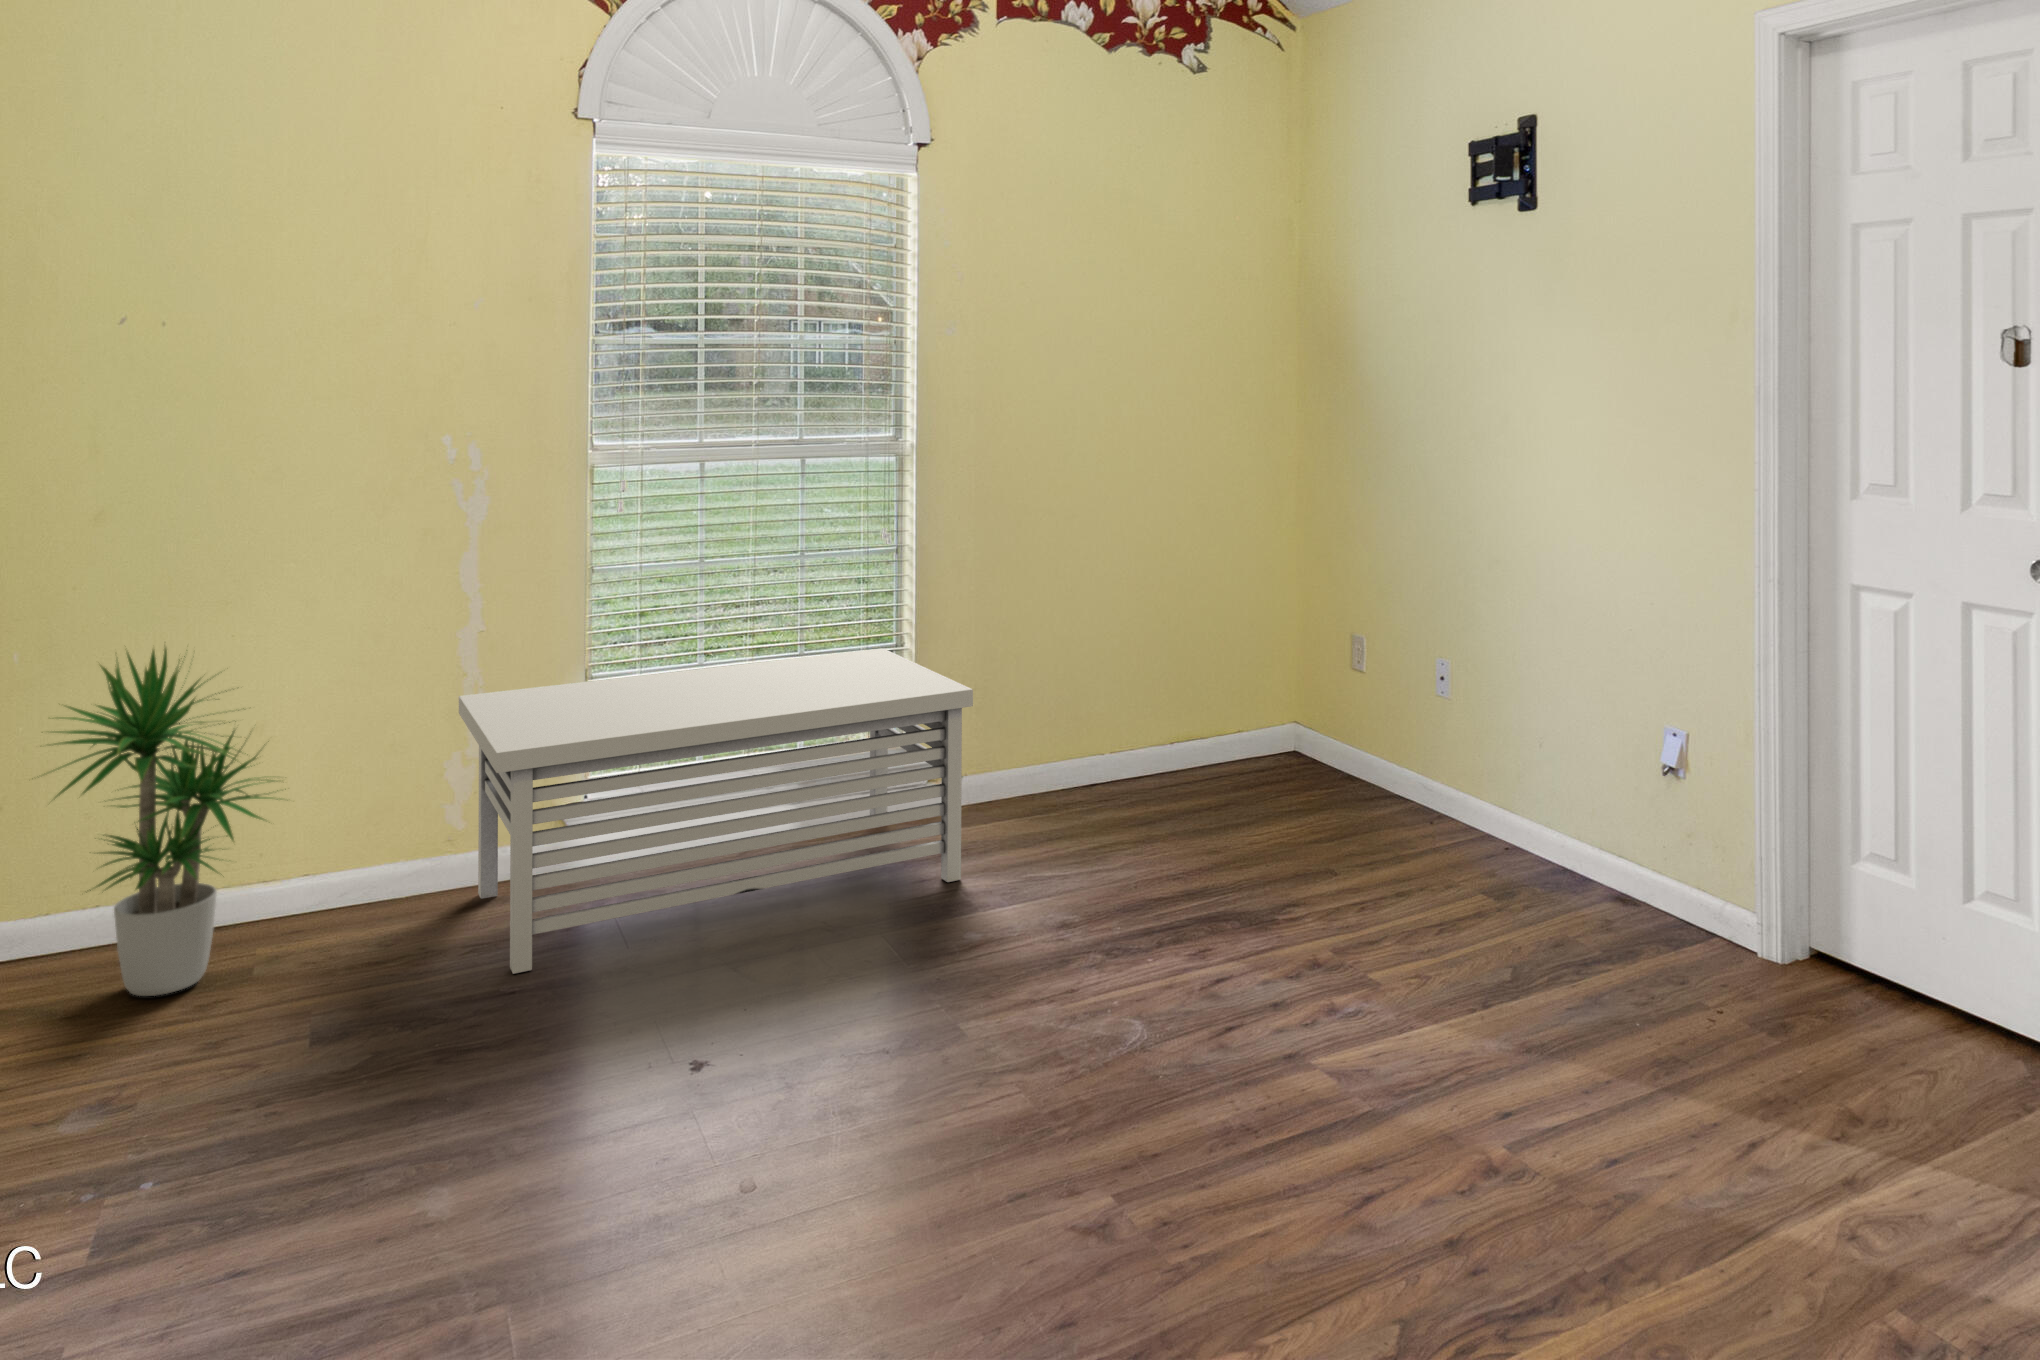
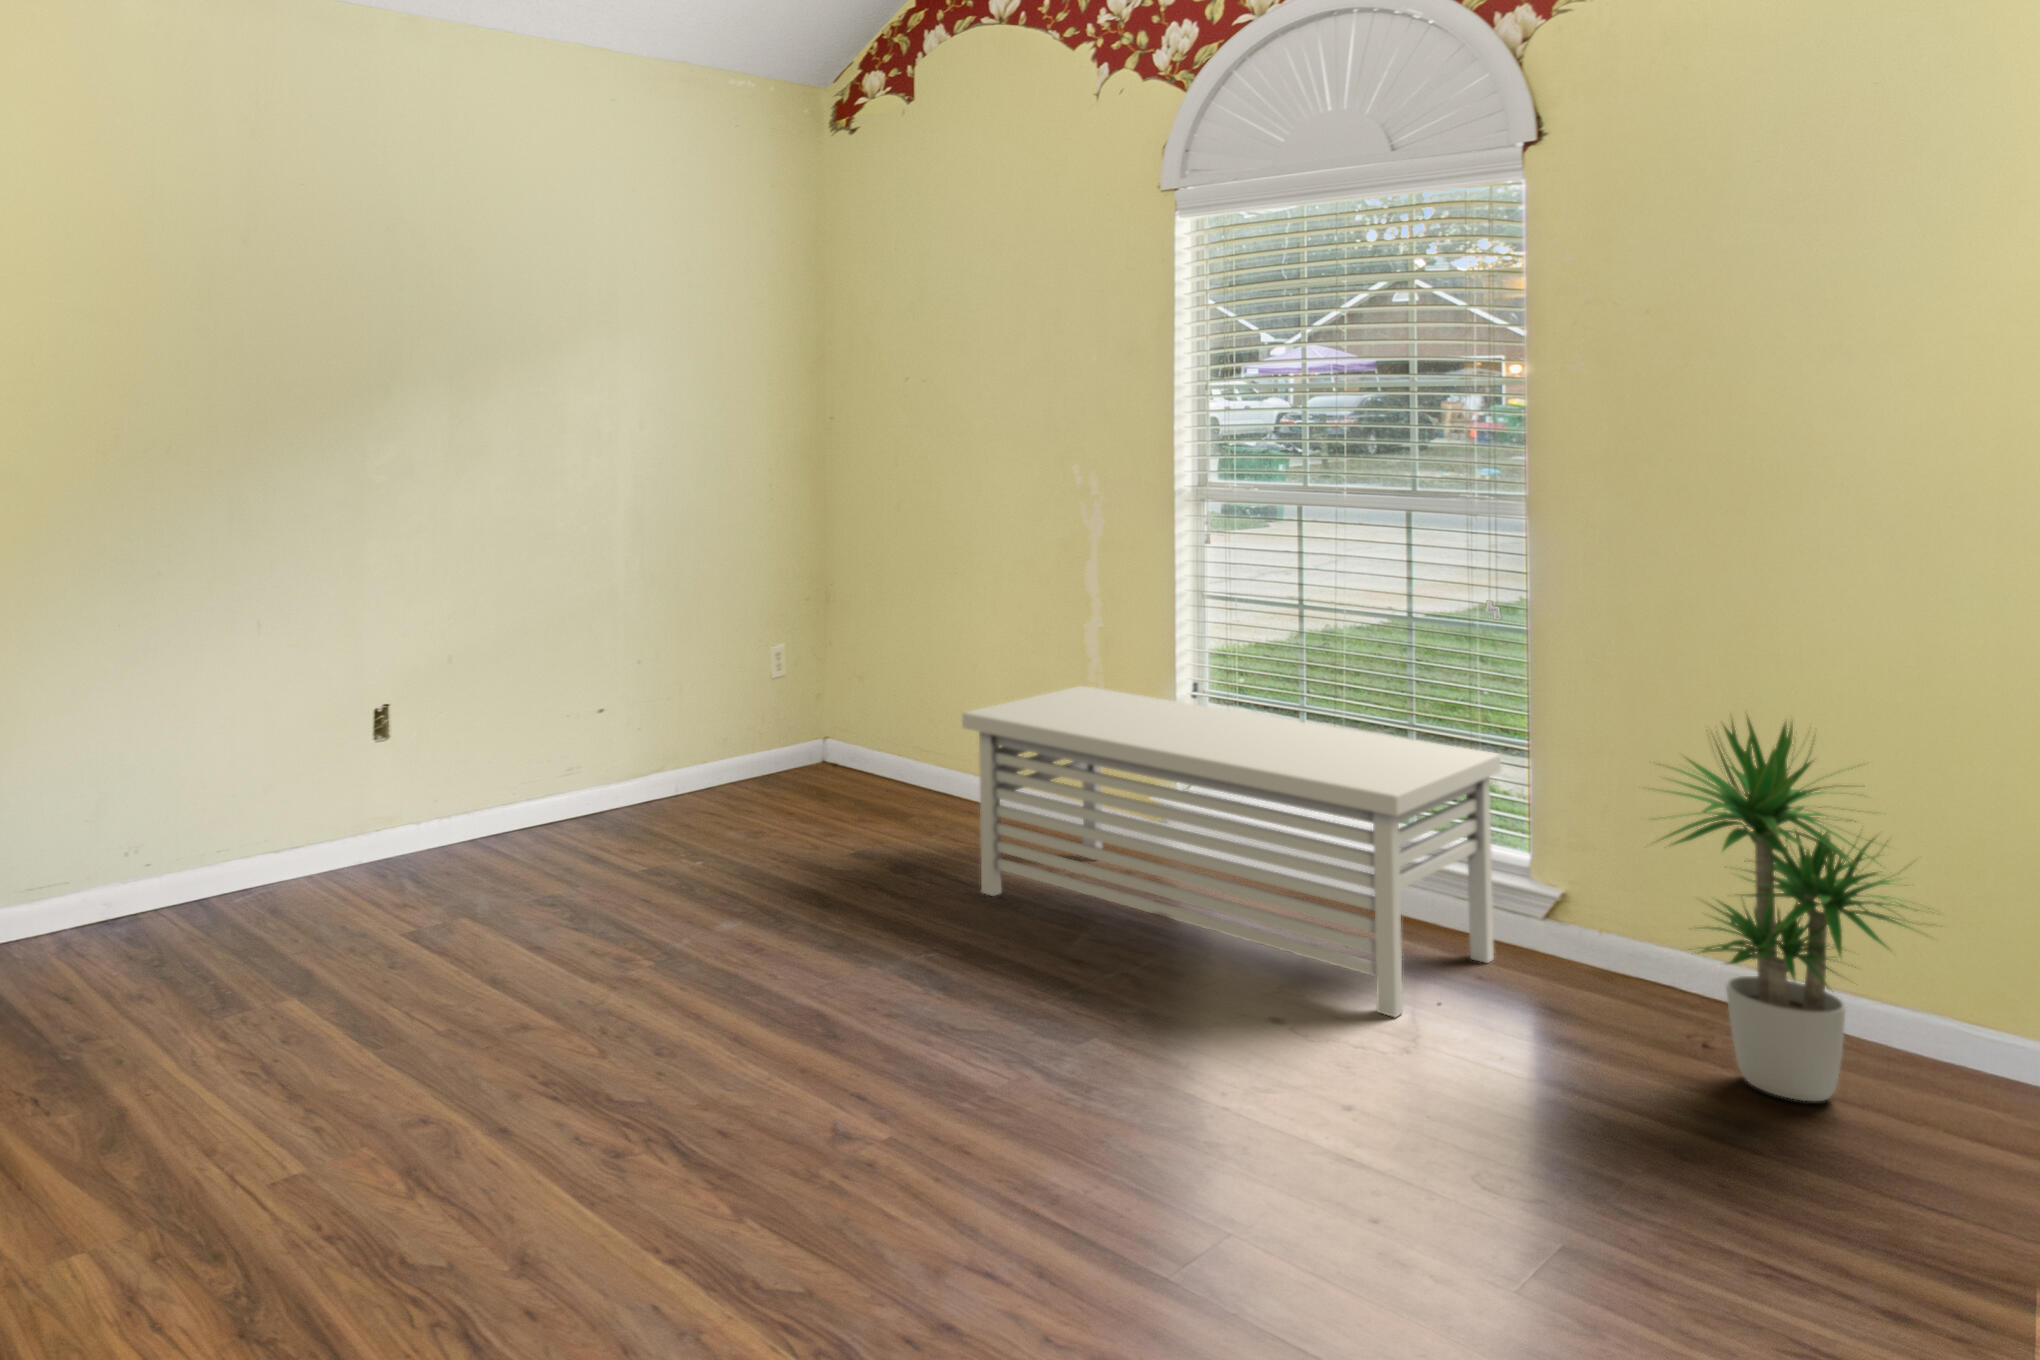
potted plant: present [32,648,286,996] -> present [1644,714,1929,1101]

